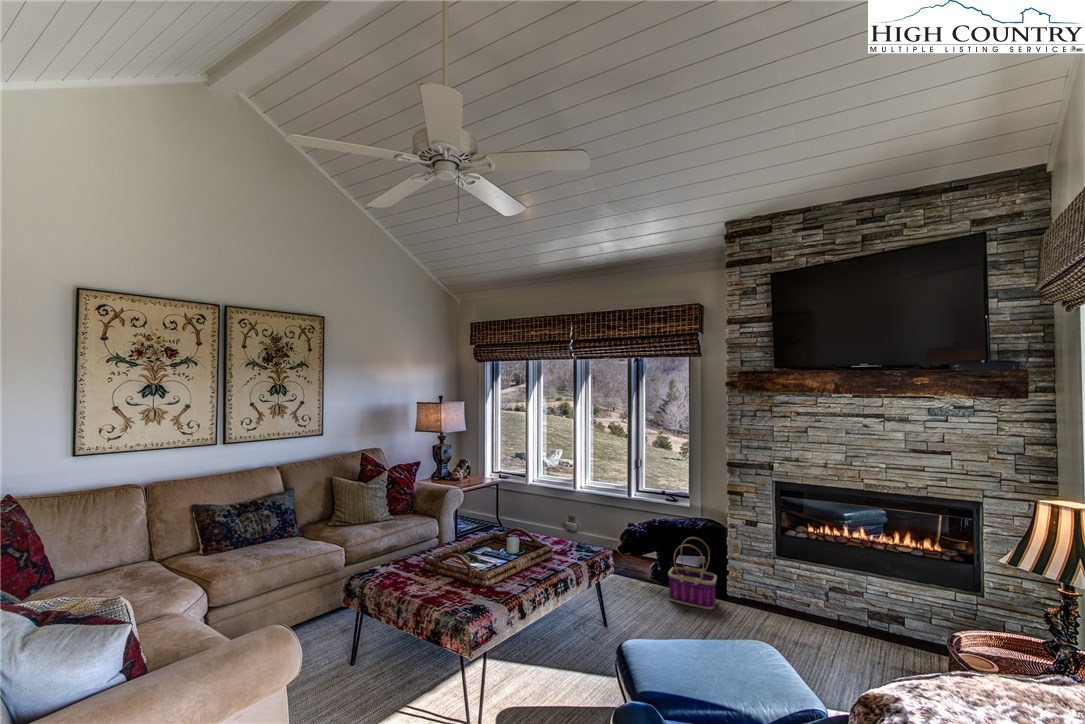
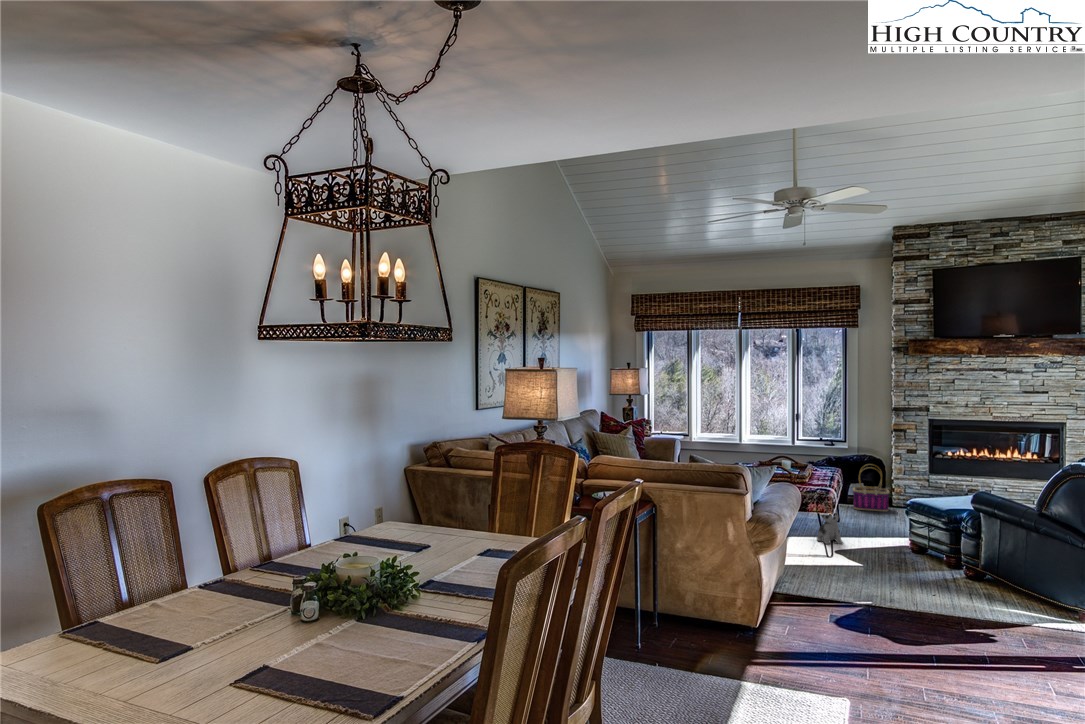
plush toy: none [543,631,583,706] -> present [817,511,843,544]

